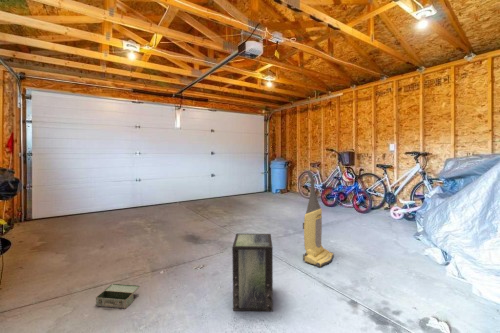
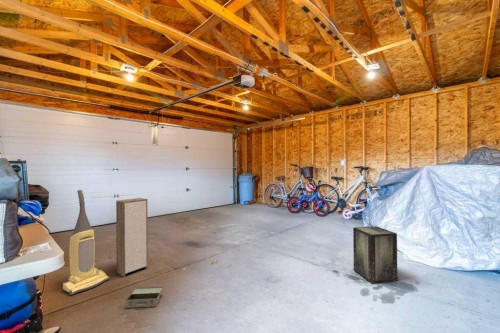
vacuum cleaner: present [303,171,334,267] -> present [62,190,109,295]
storage cabinet: none [109,185,143,268] -> present [116,198,148,277]
storage box: present [232,233,273,311] -> present [353,226,398,284]

